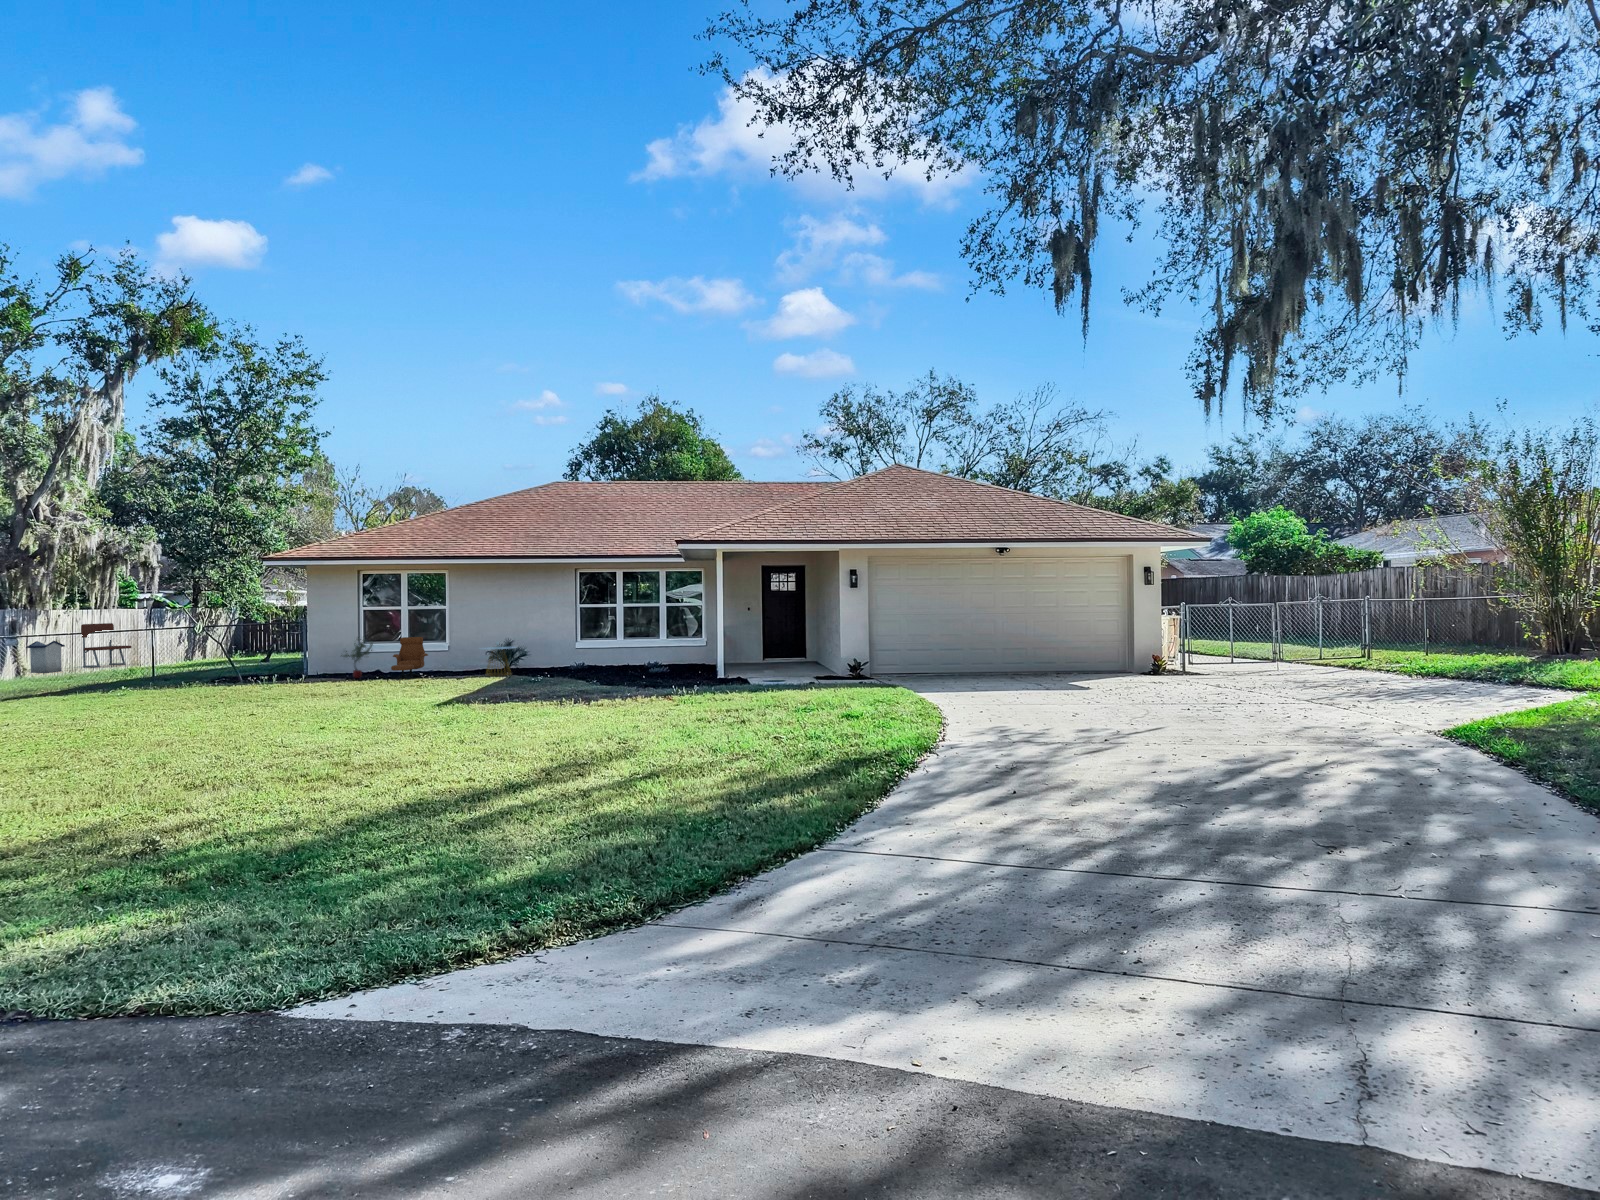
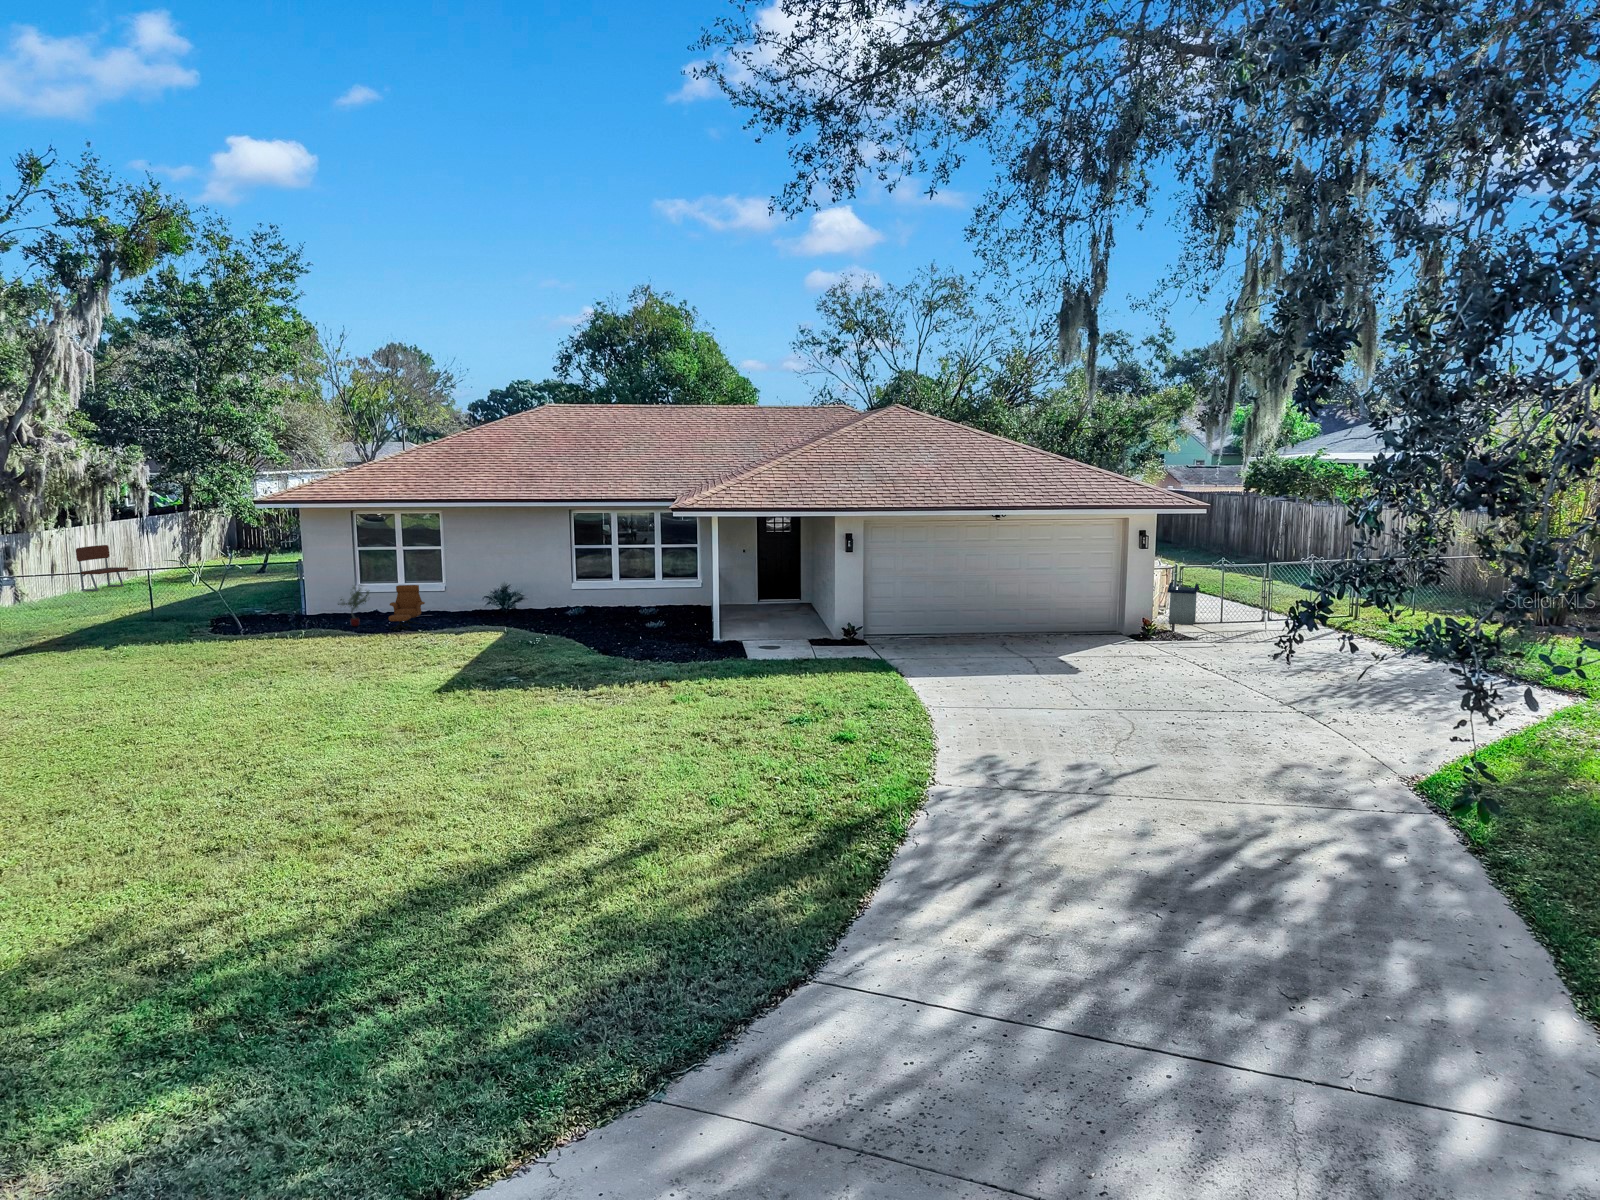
trash can: present [26,641,65,673] -> present [1167,583,1199,625]
side table: present [486,642,511,676] -> none [475,592,513,626]

